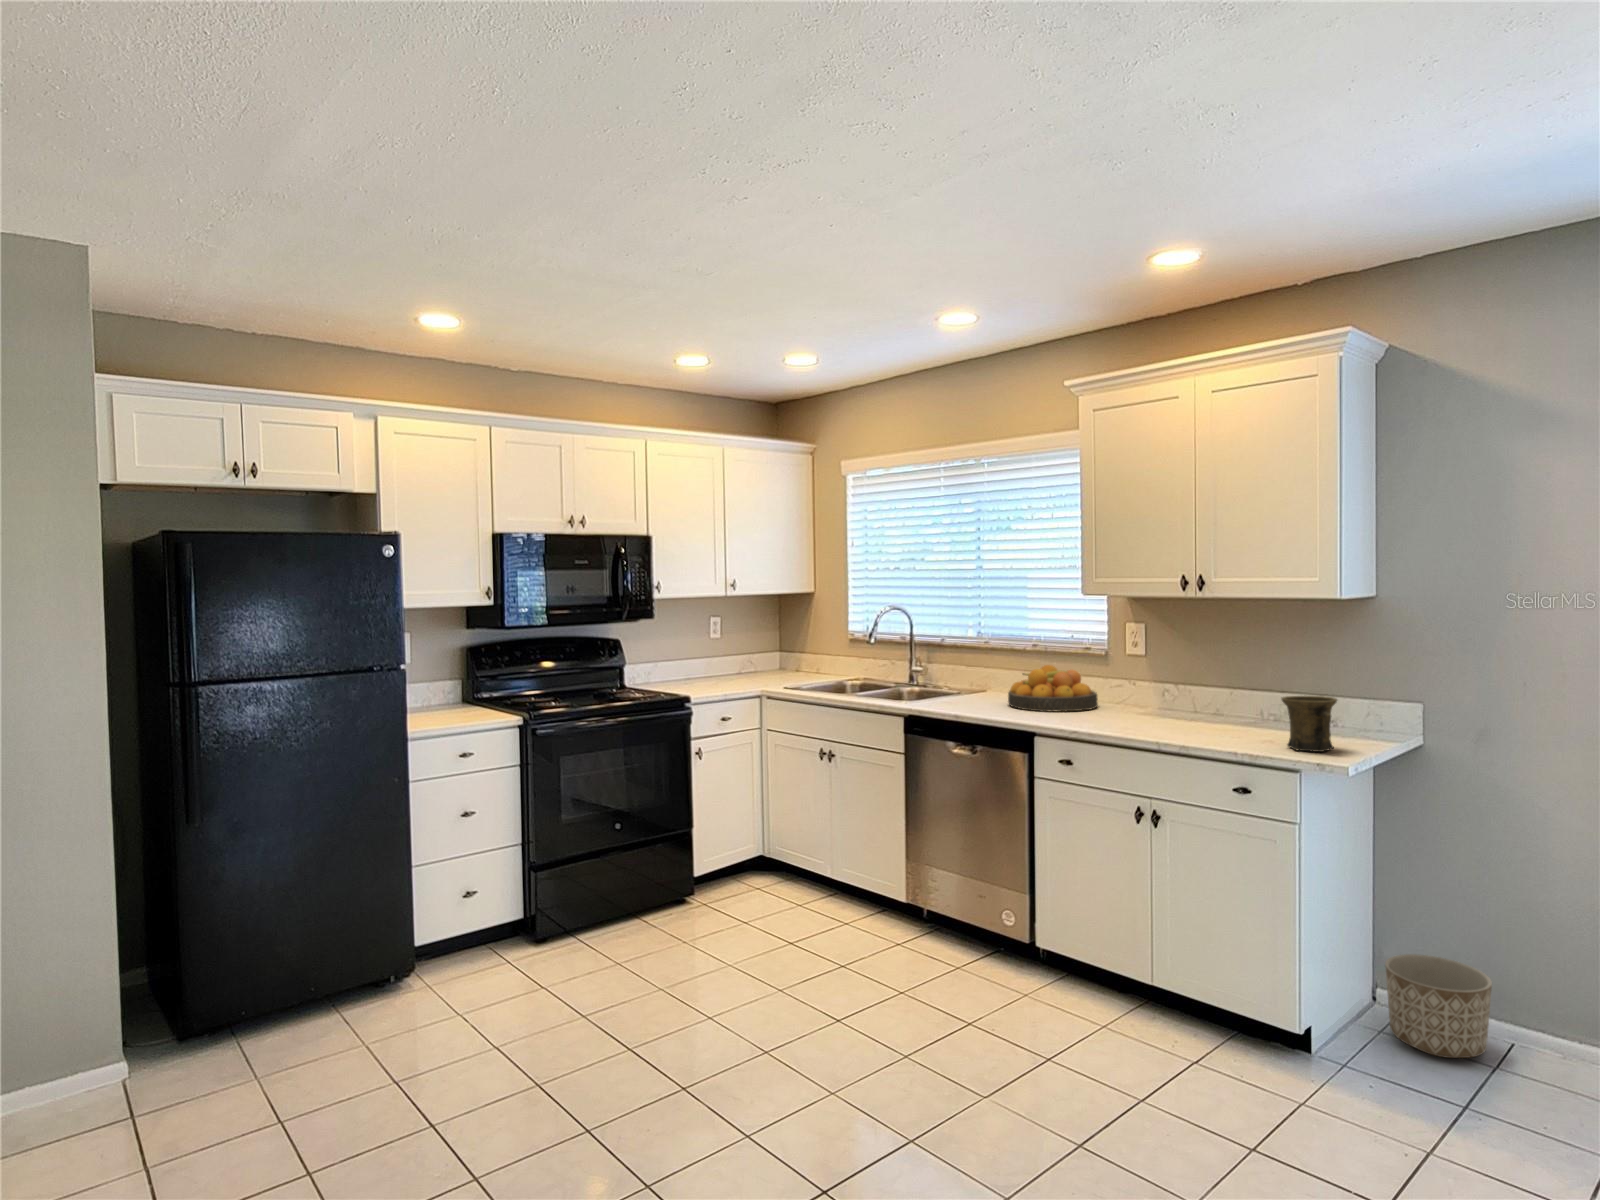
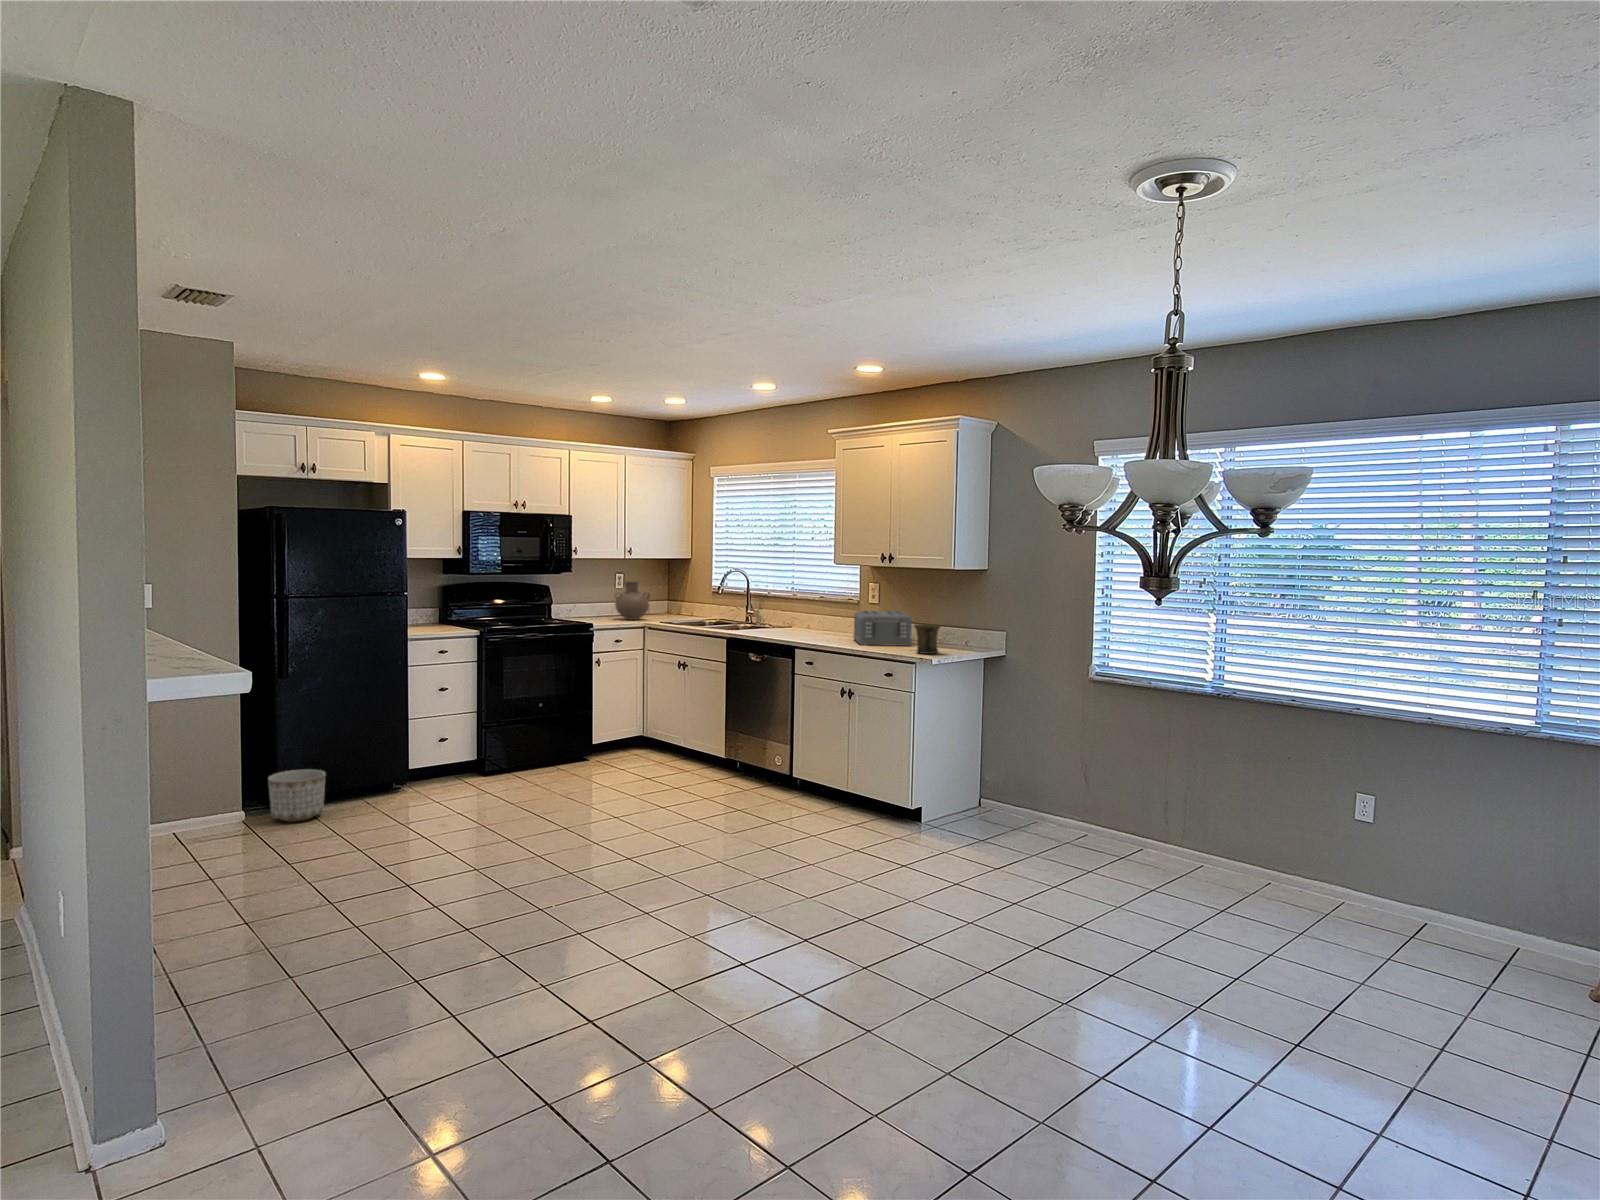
vase: none [714,628,764,685] -> present [615,581,650,620]
fruit bowl: present [1008,665,1098,712] -> none [794,609,849,637]
toaster: none [1121,668,1243,730] -> present [853,610,912,646]
planter: present [1385,954,1492,1058] -> present [268,769,326,822]

